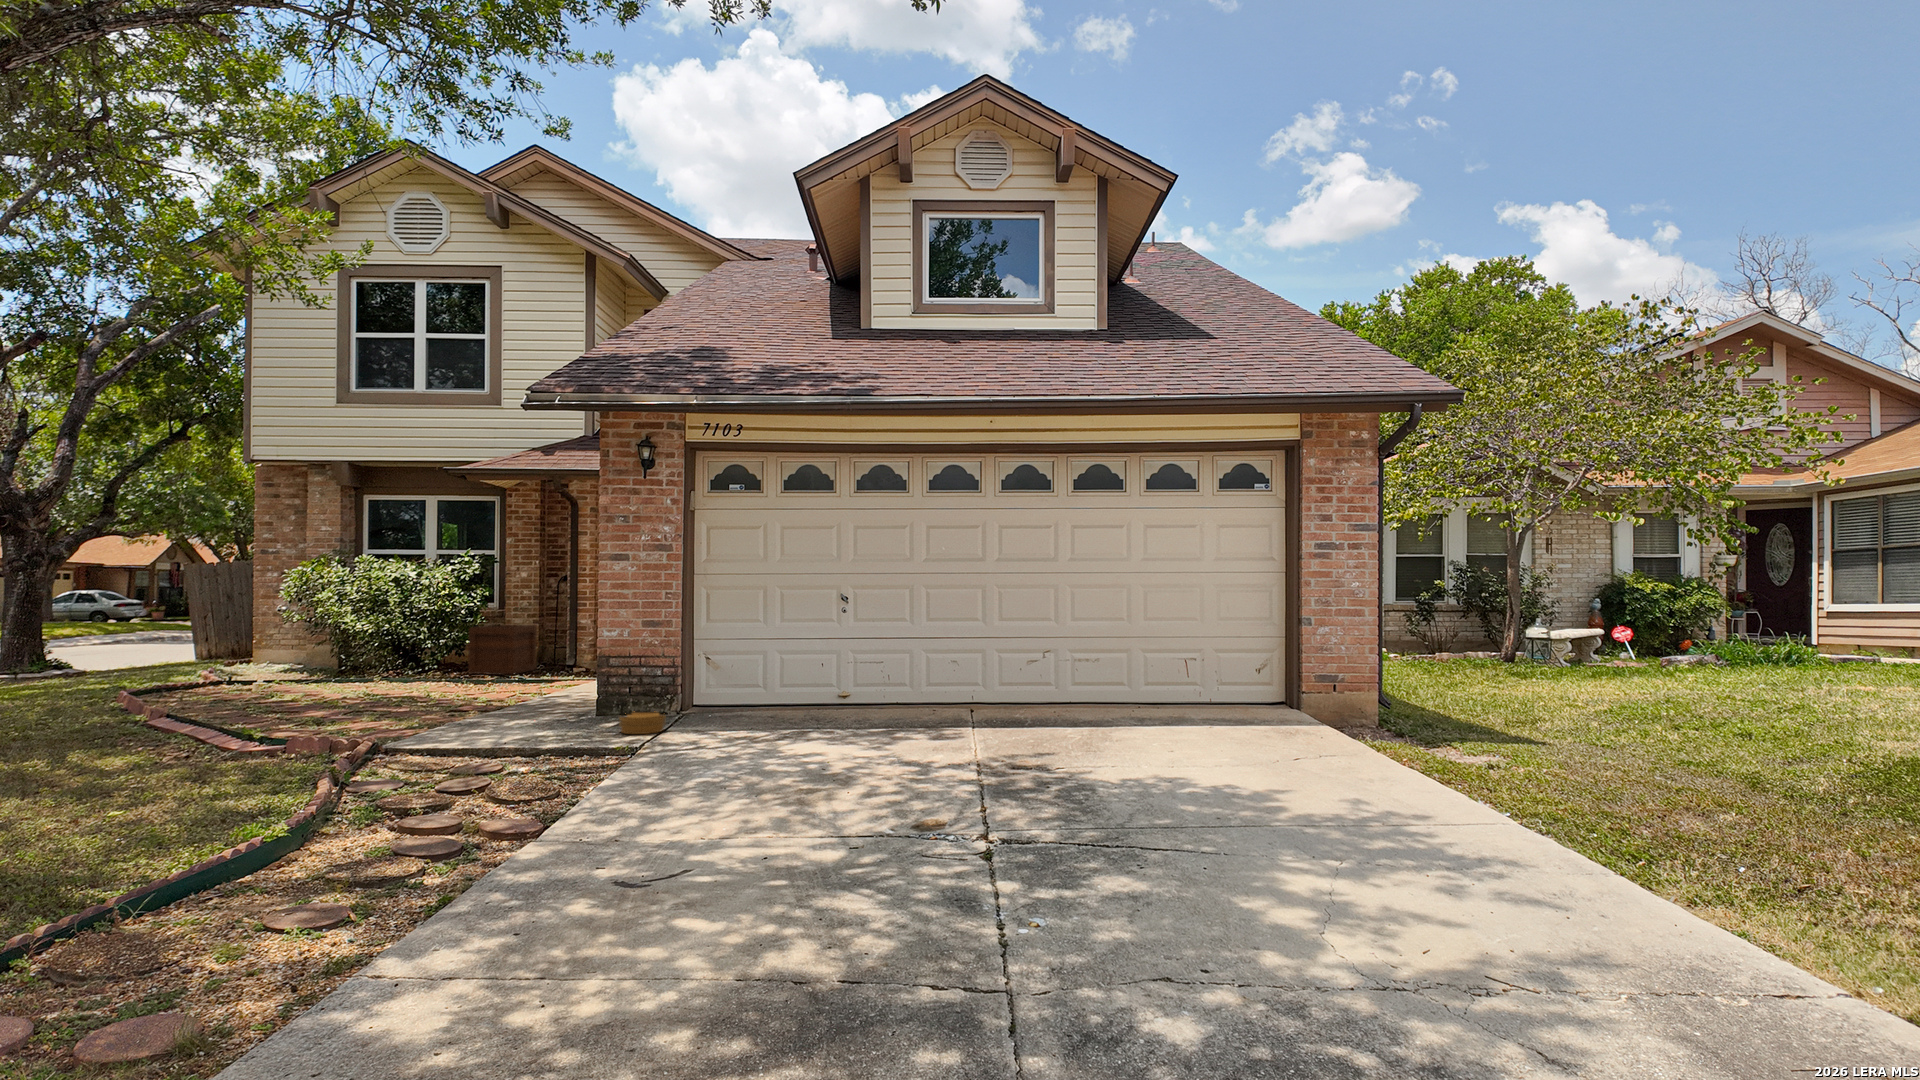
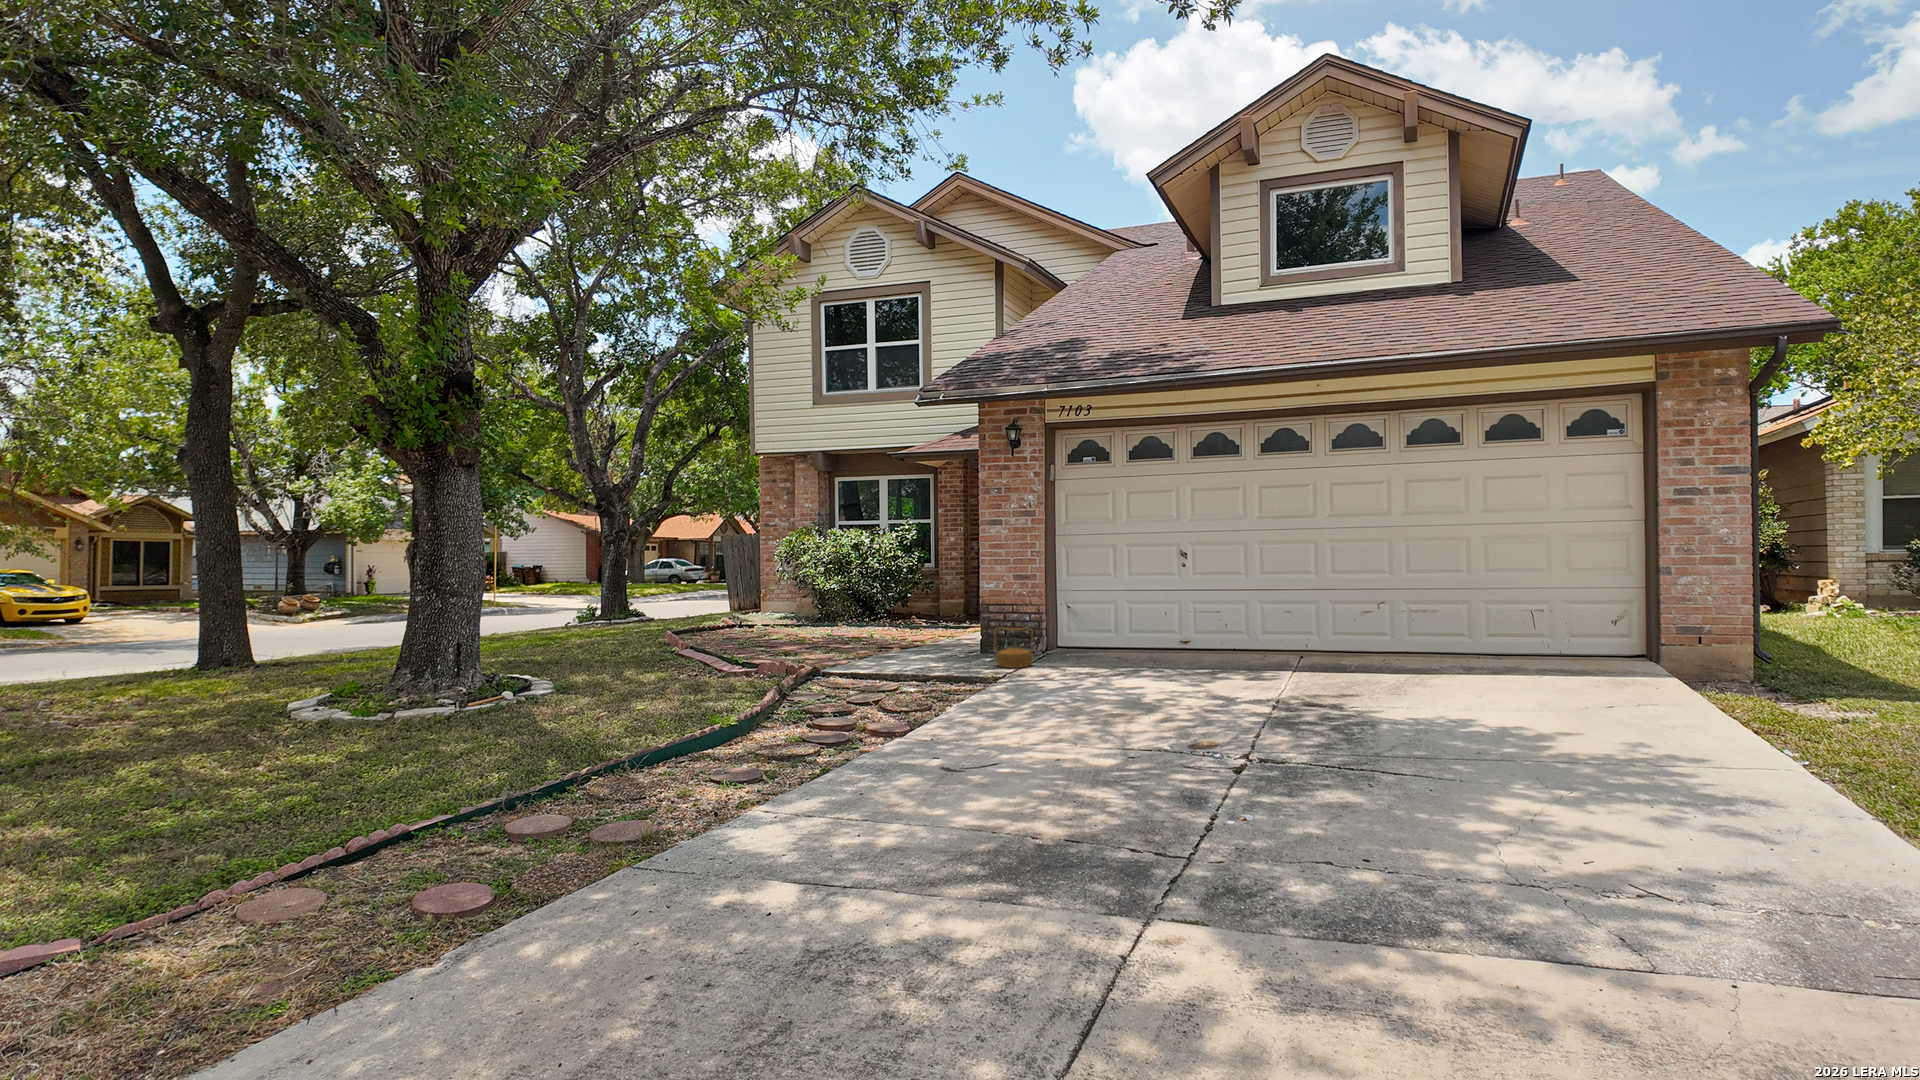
wooden crate: present [468,625,537,675] -> none [909,579,961,619]

